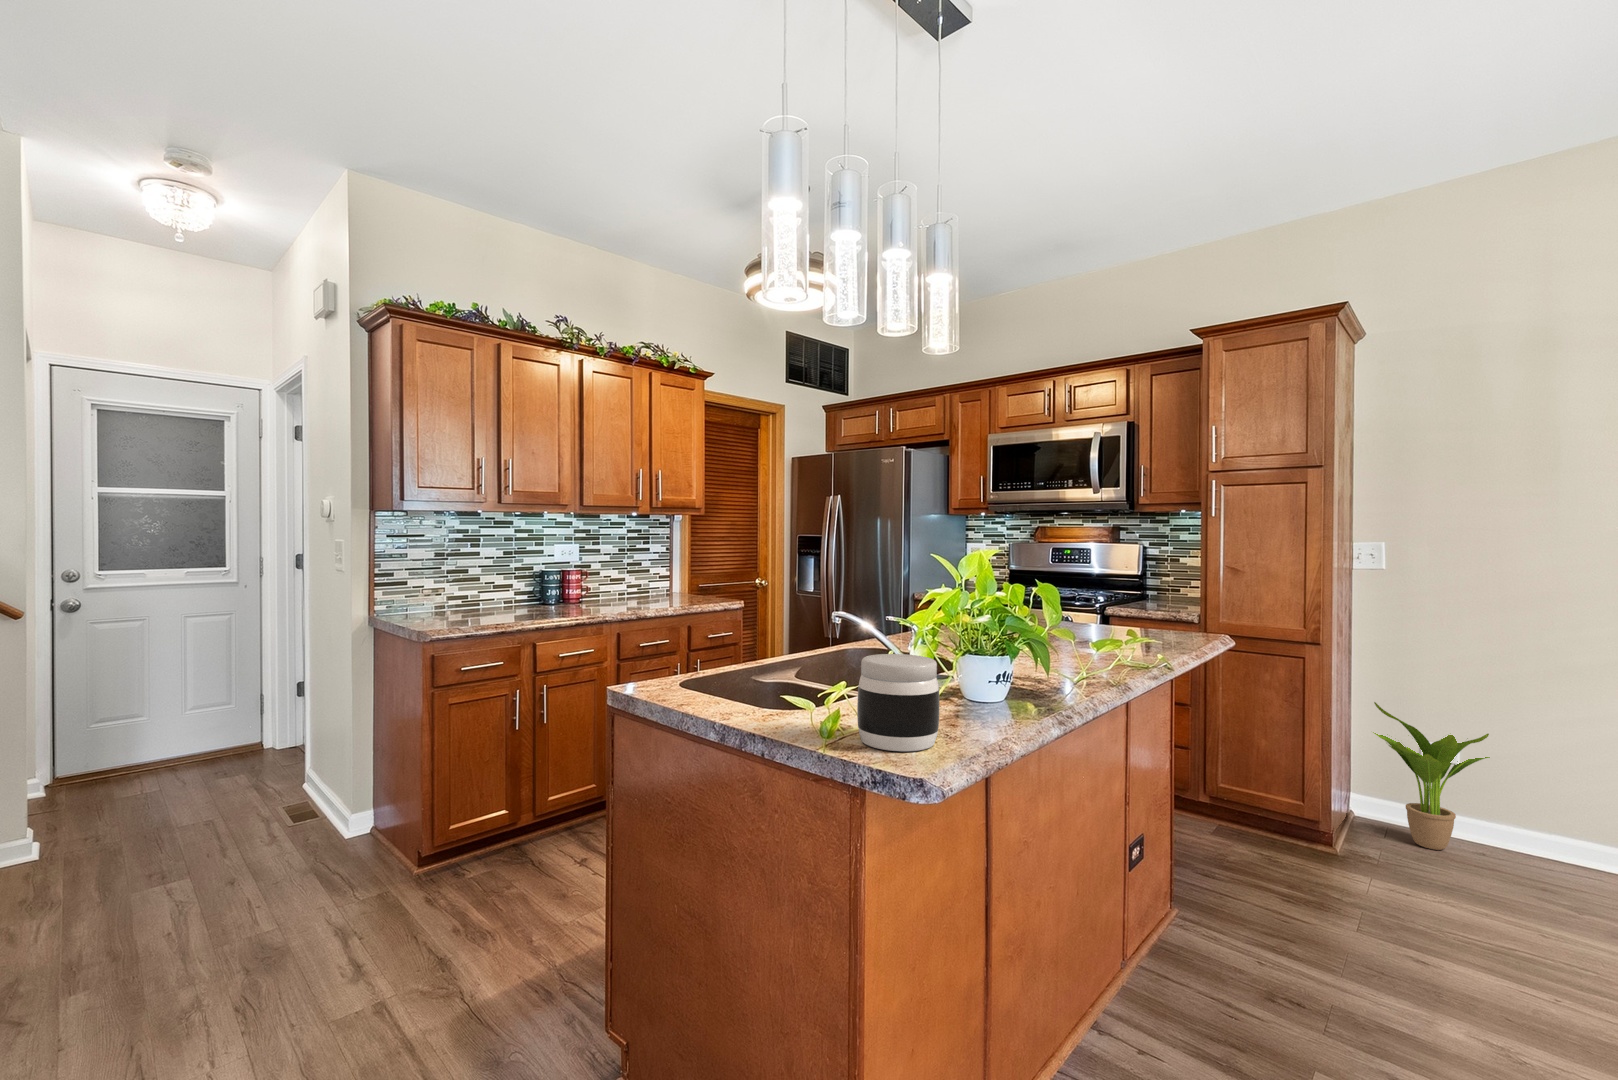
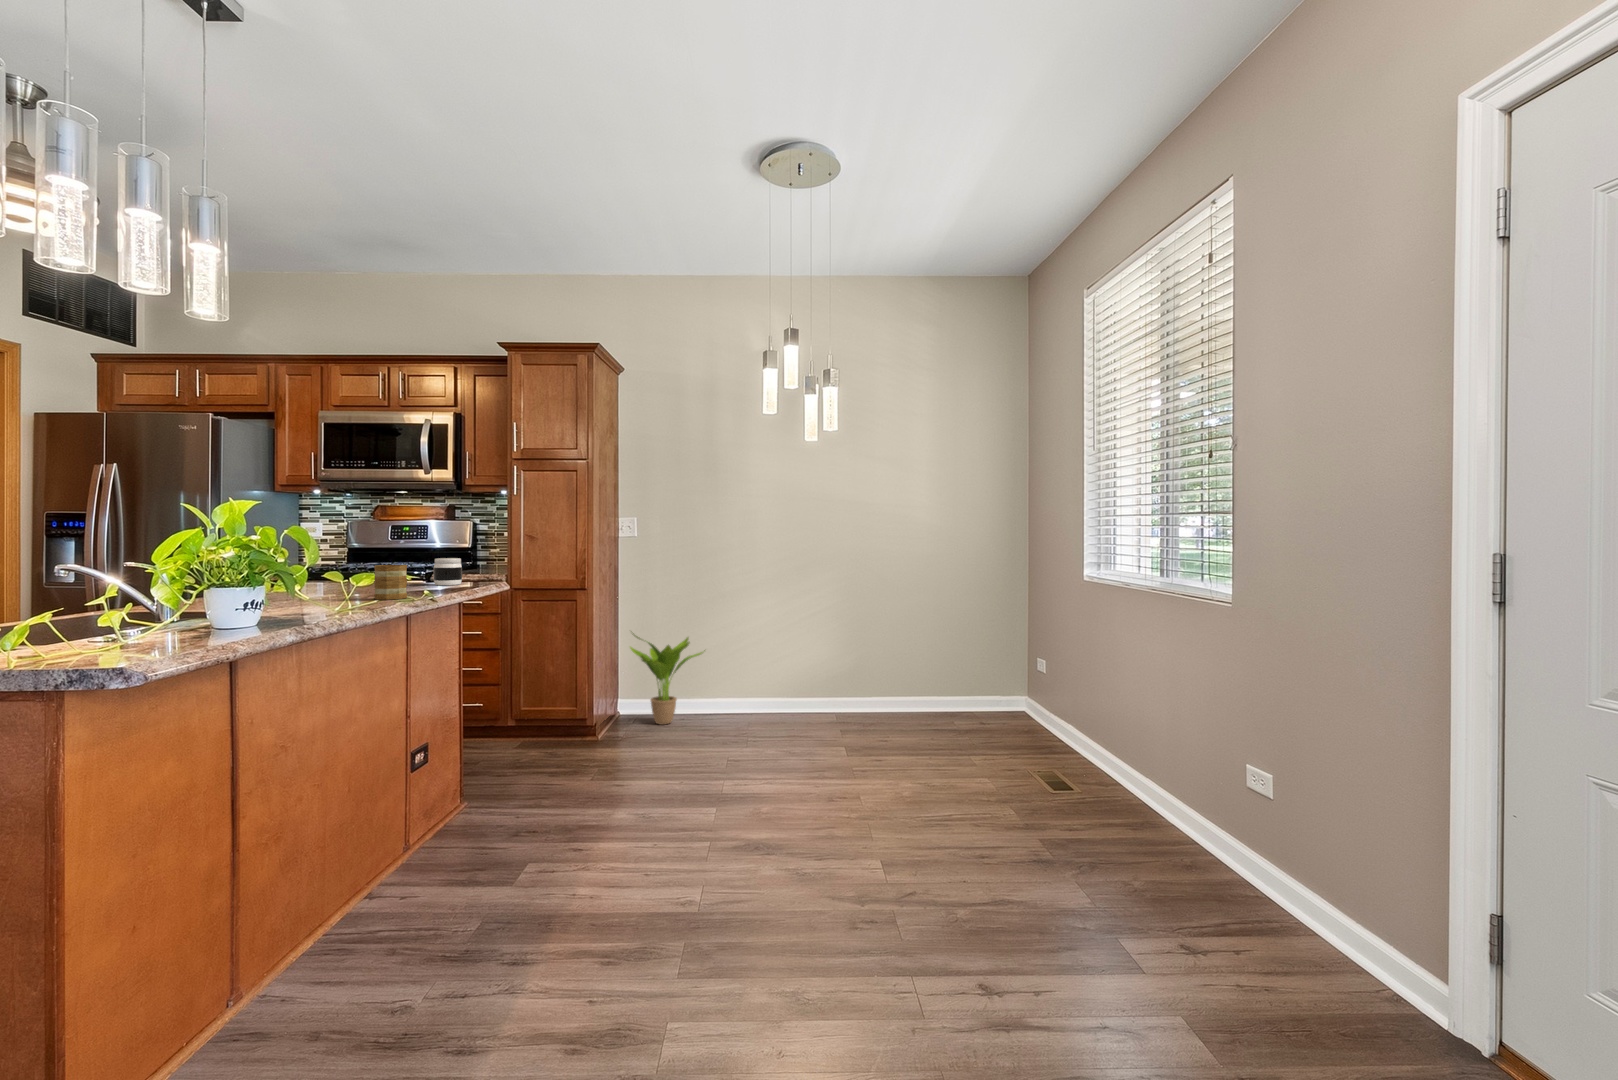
mug: none [1090,604,1131,650] -> present [374,565,407,600]
jar: present [857,654,940,751] -> present [434,558,462,585]

